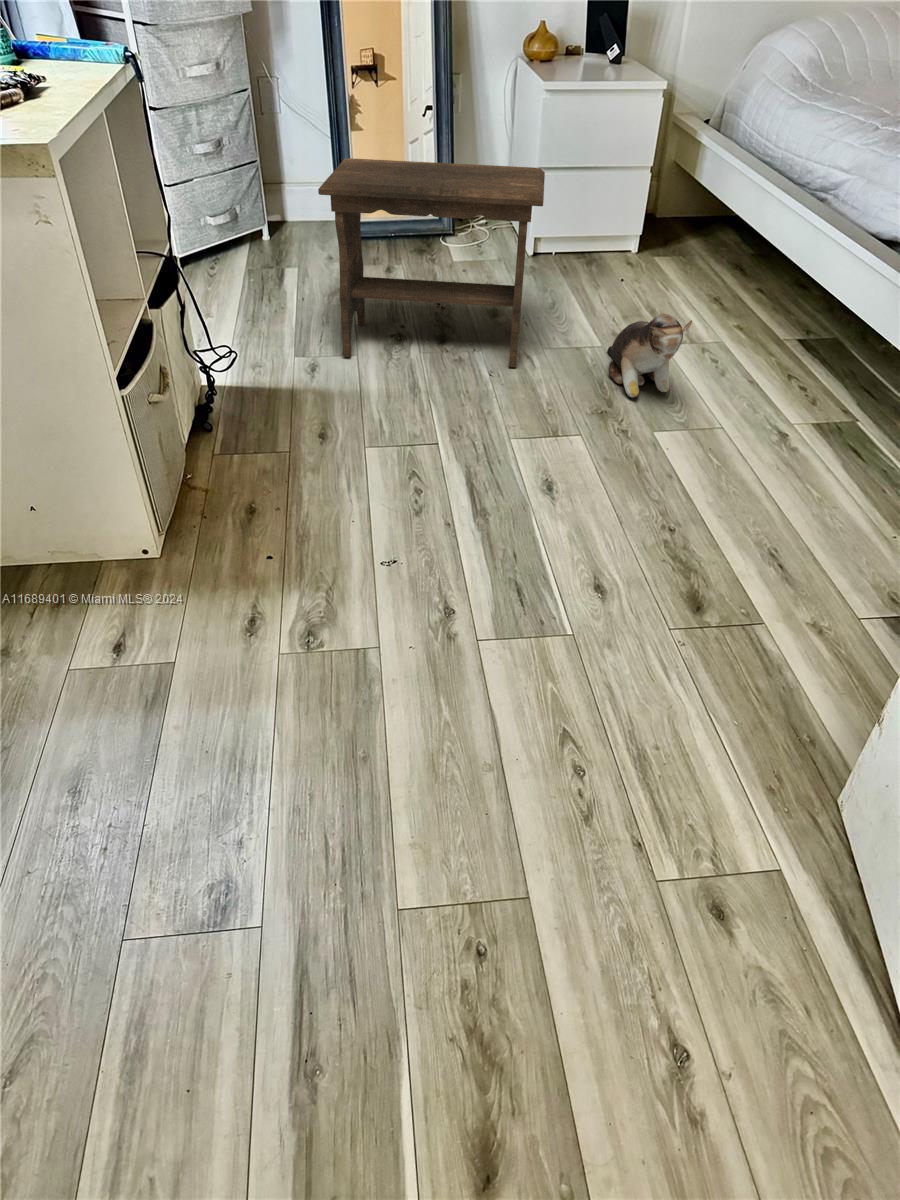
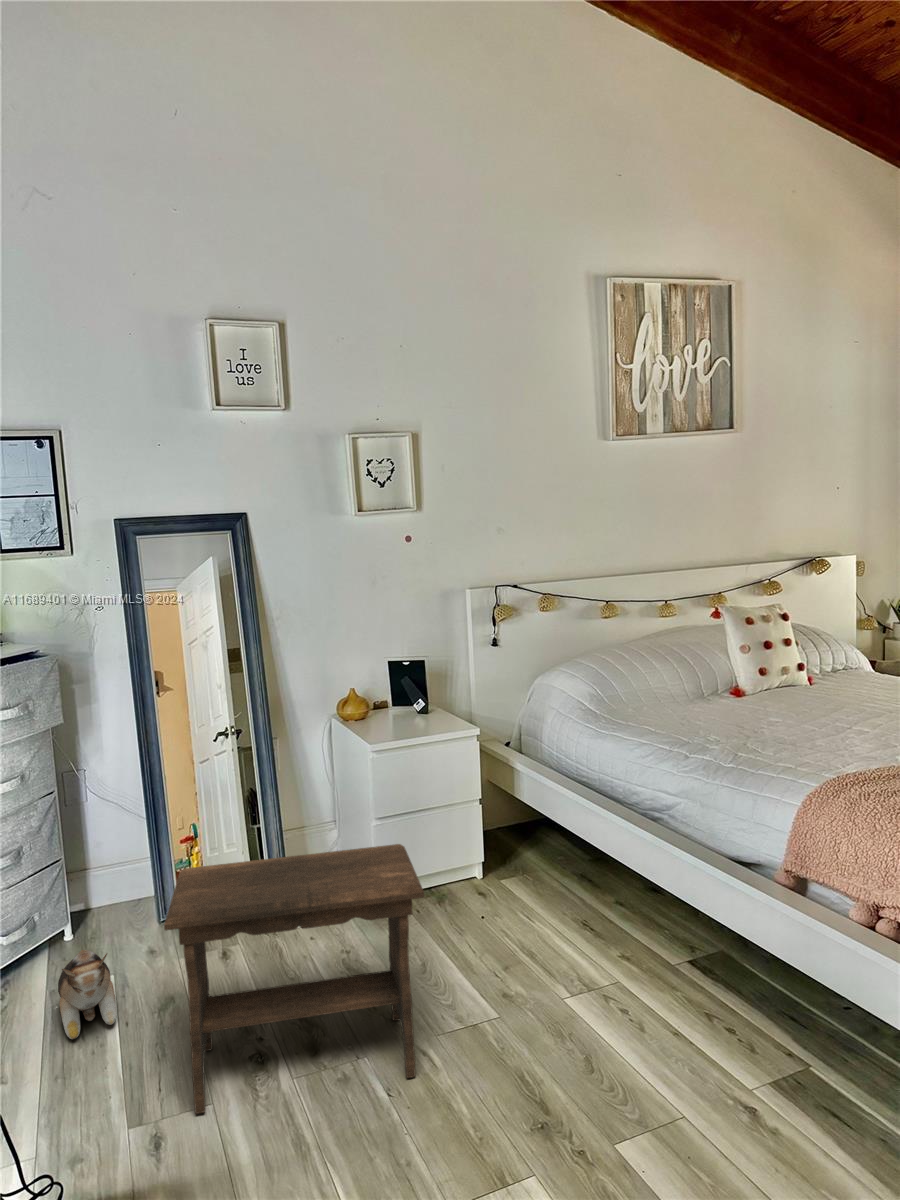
plush toy: present [607,313,692,397] -> present [58,950,117,1039]

